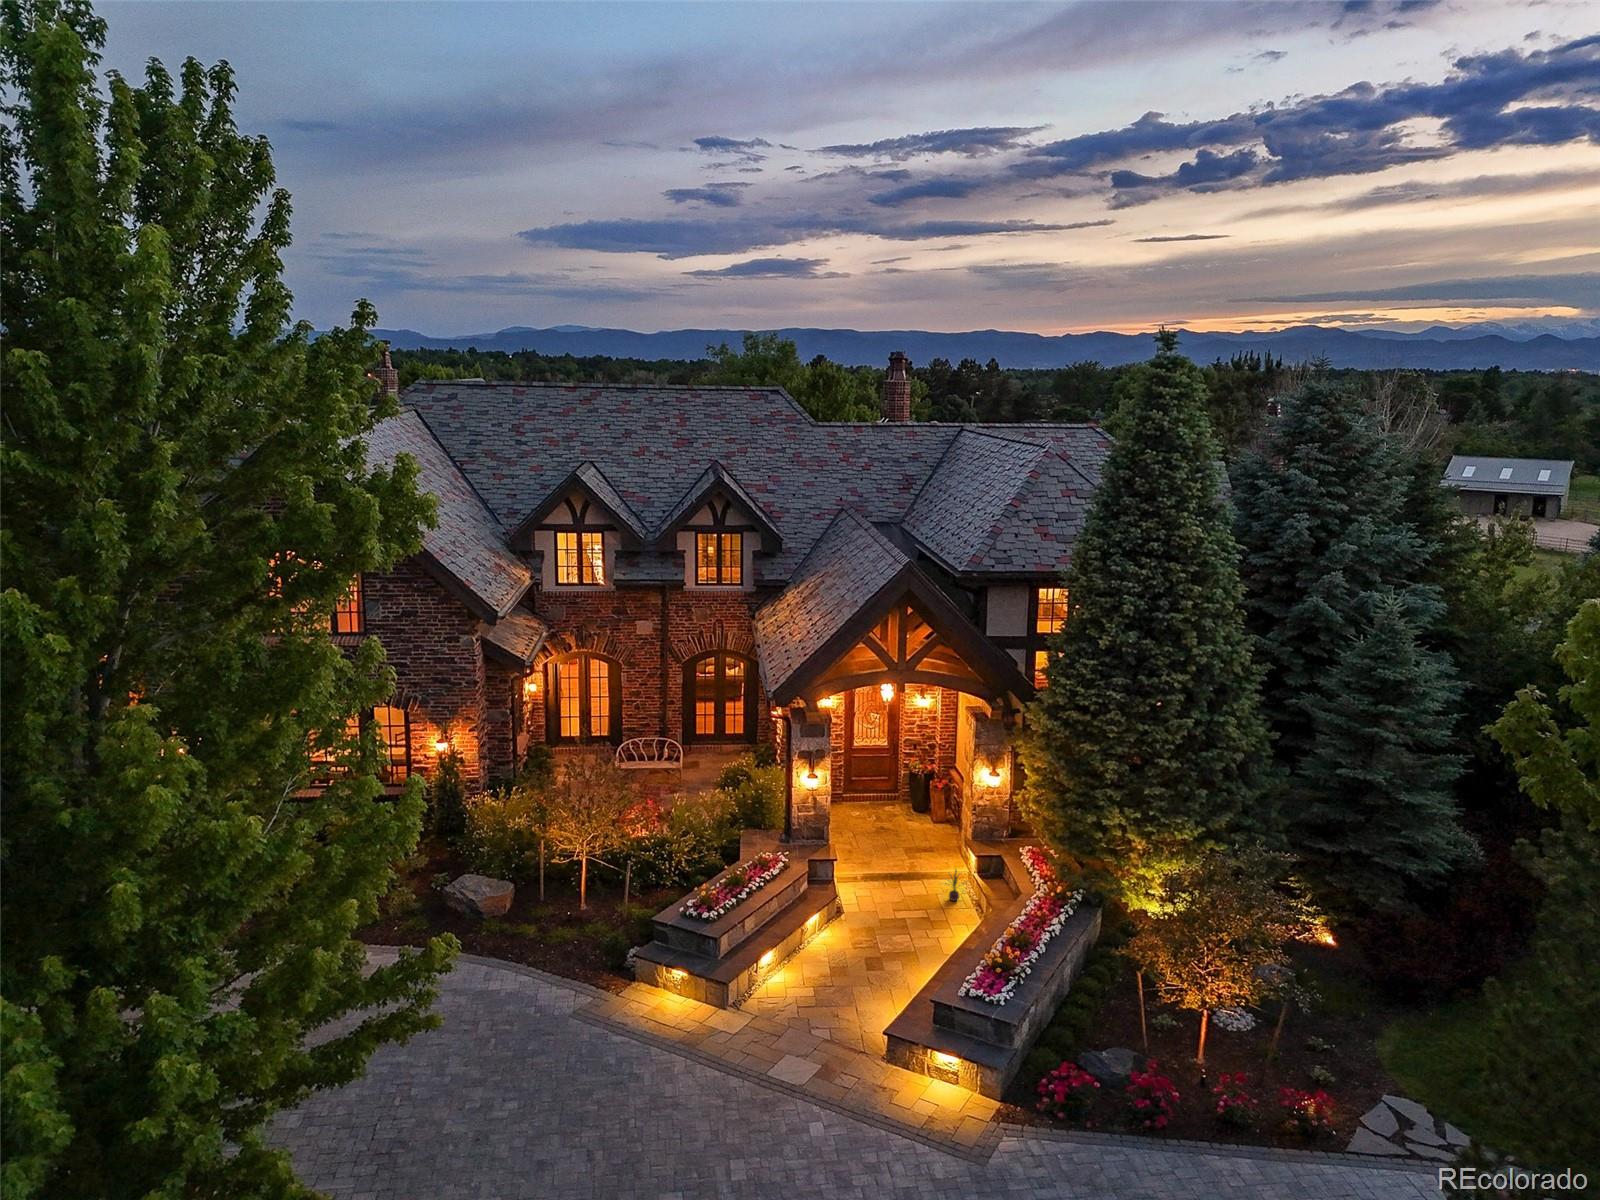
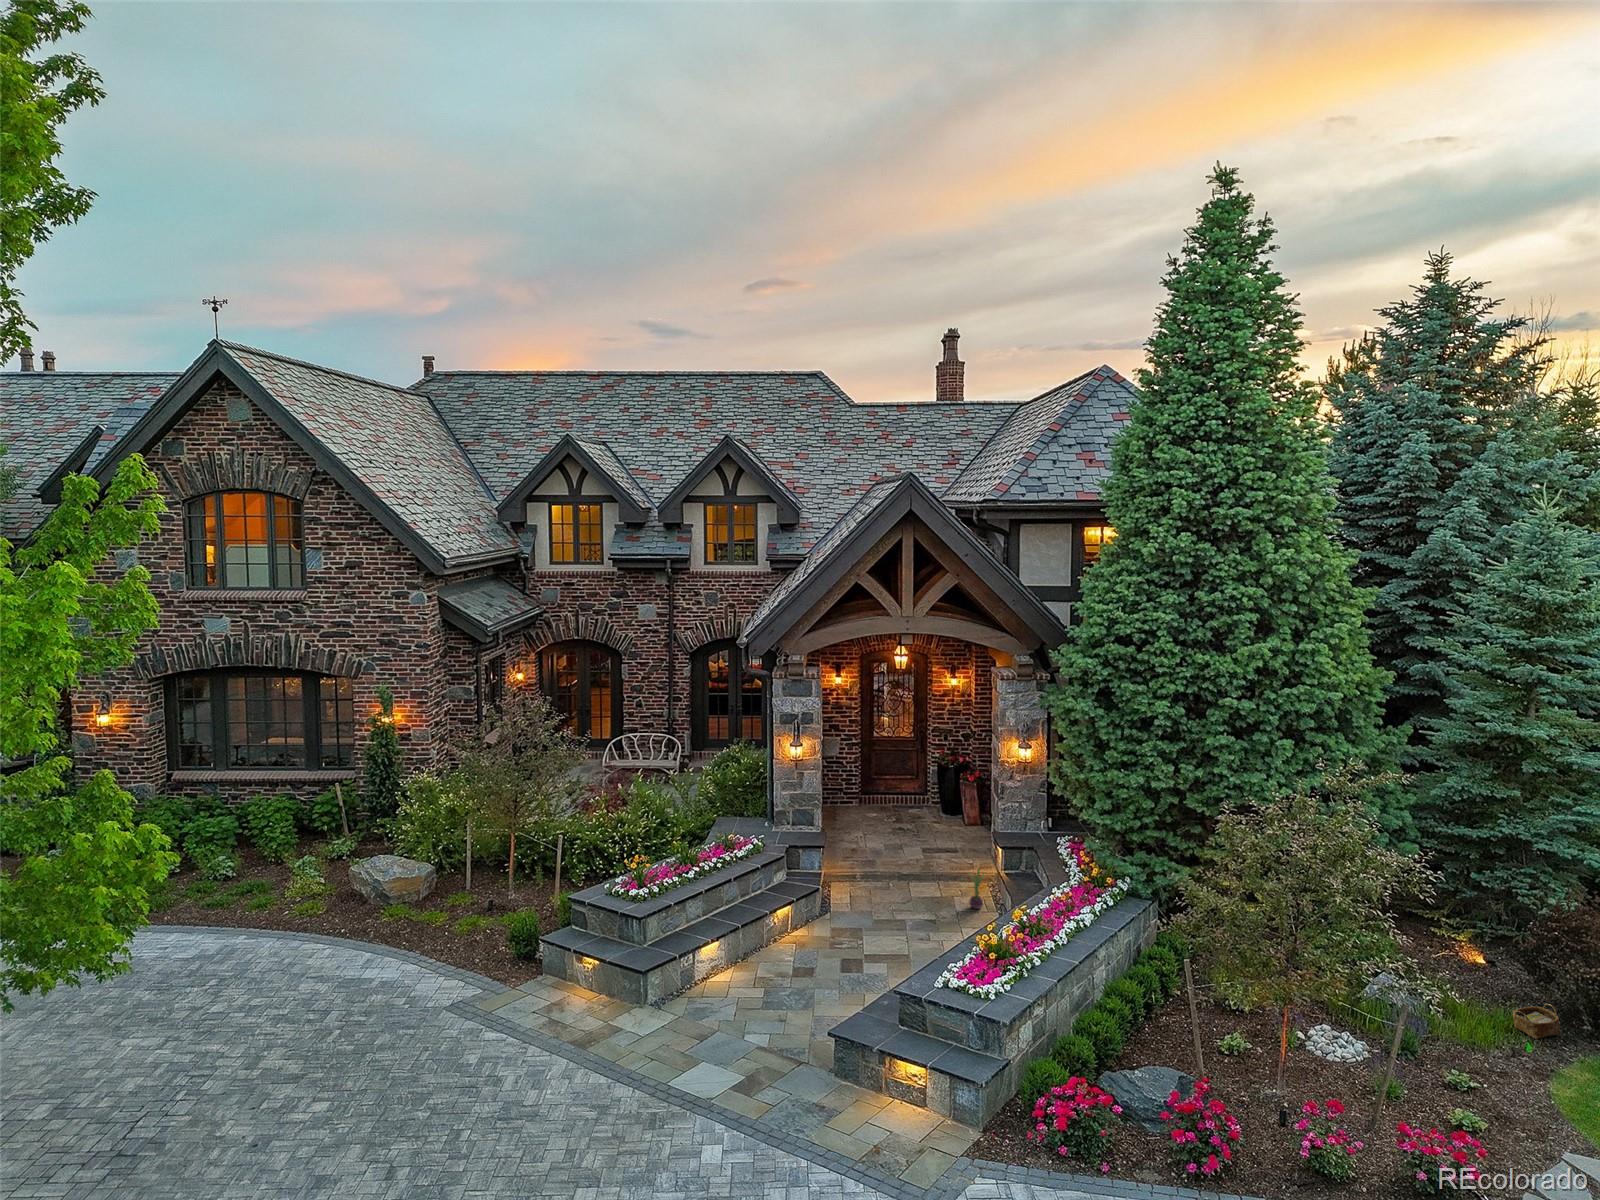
woven basket: none [1351,977,1382,1004] -> present [1513,1004,1559,1039]

